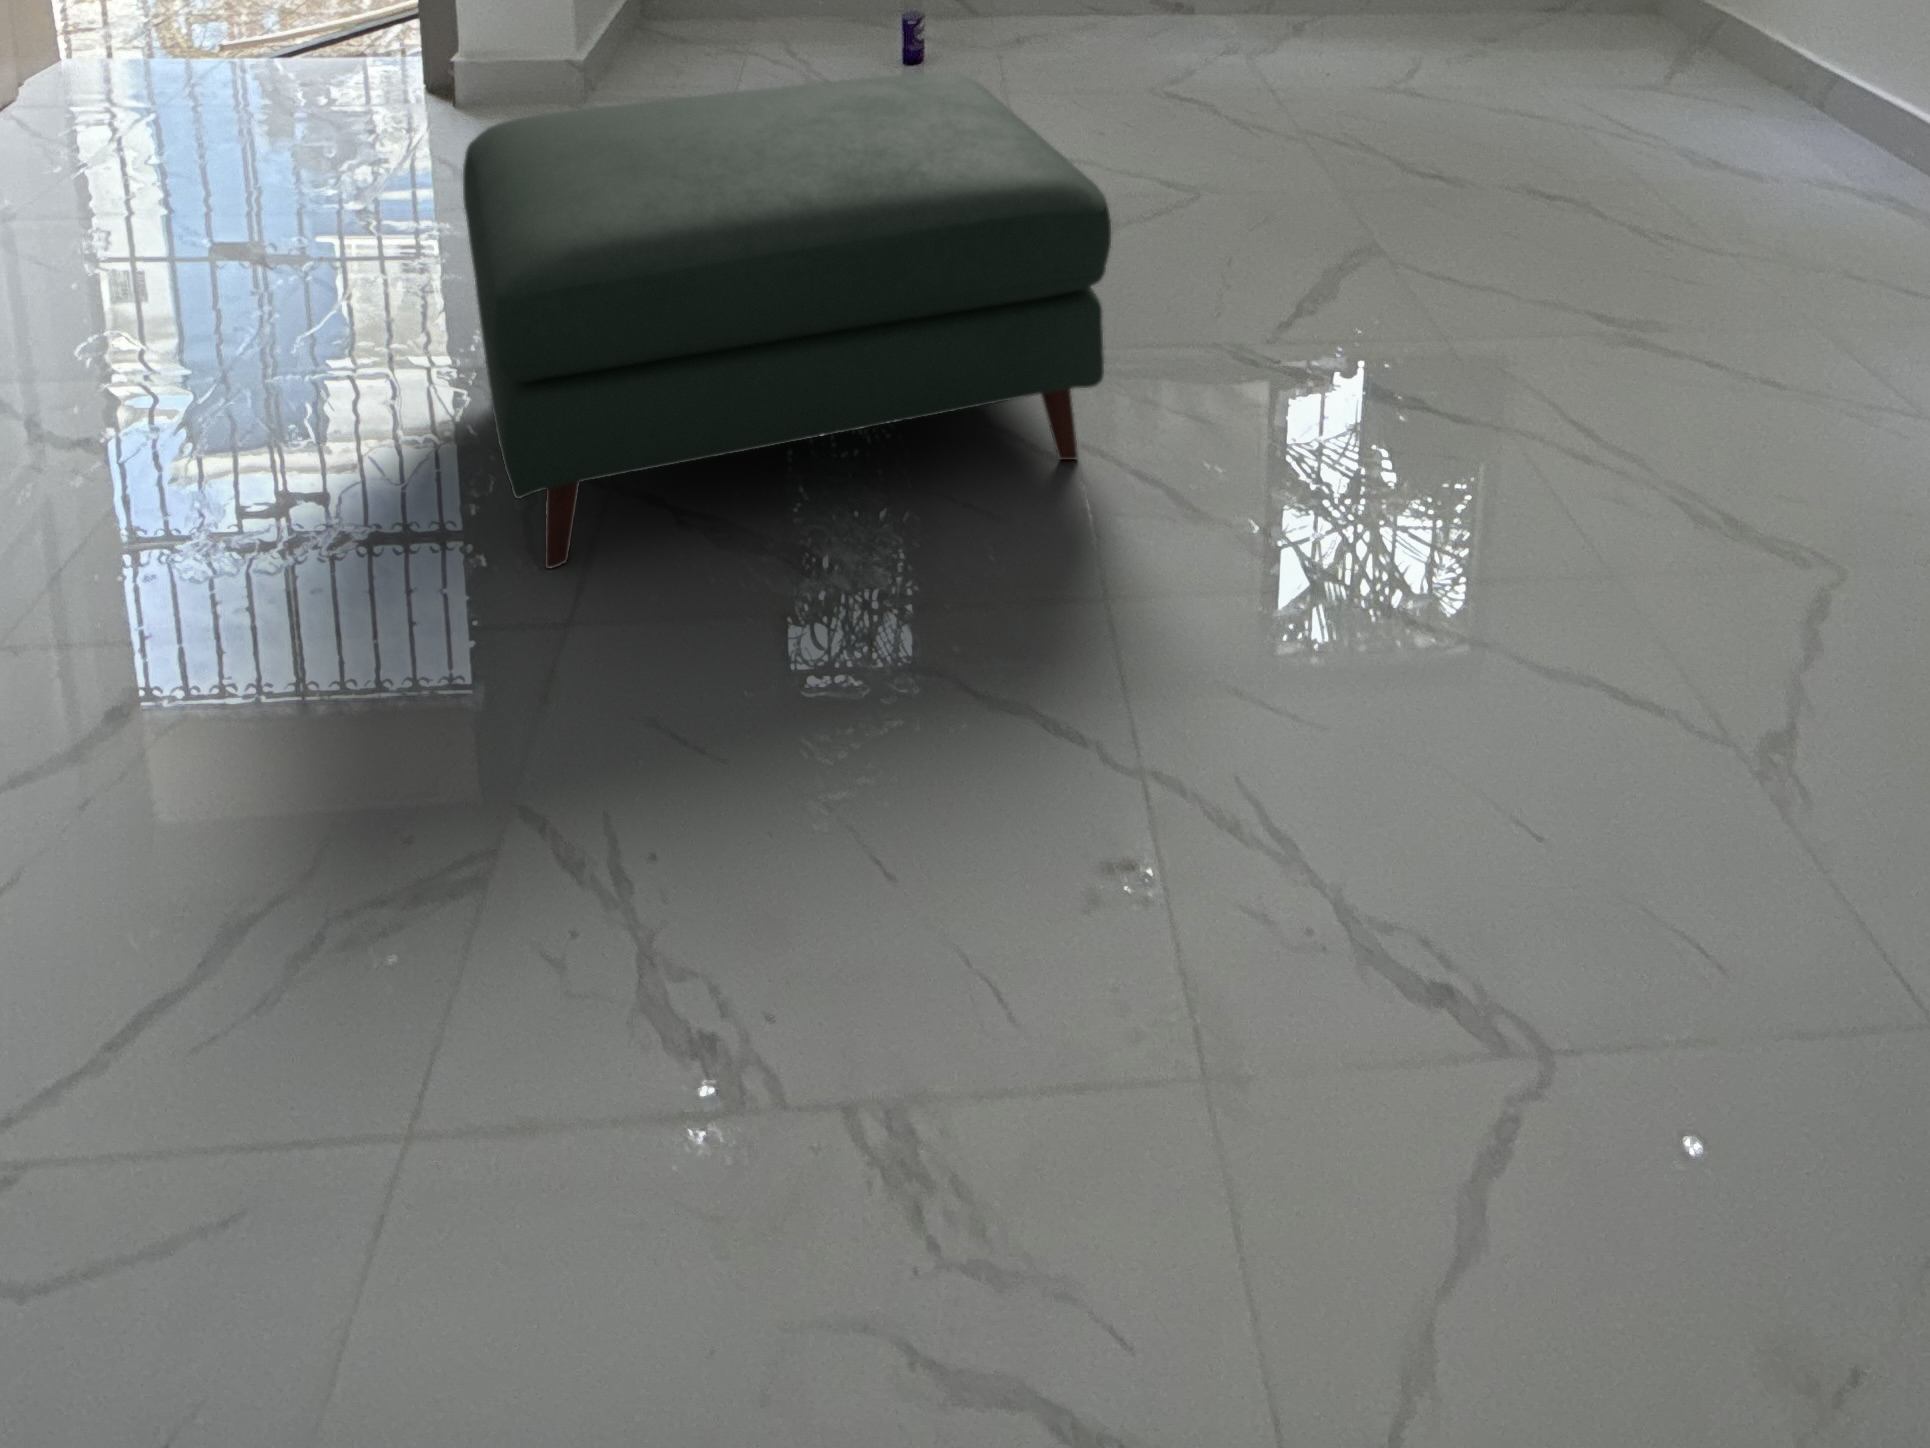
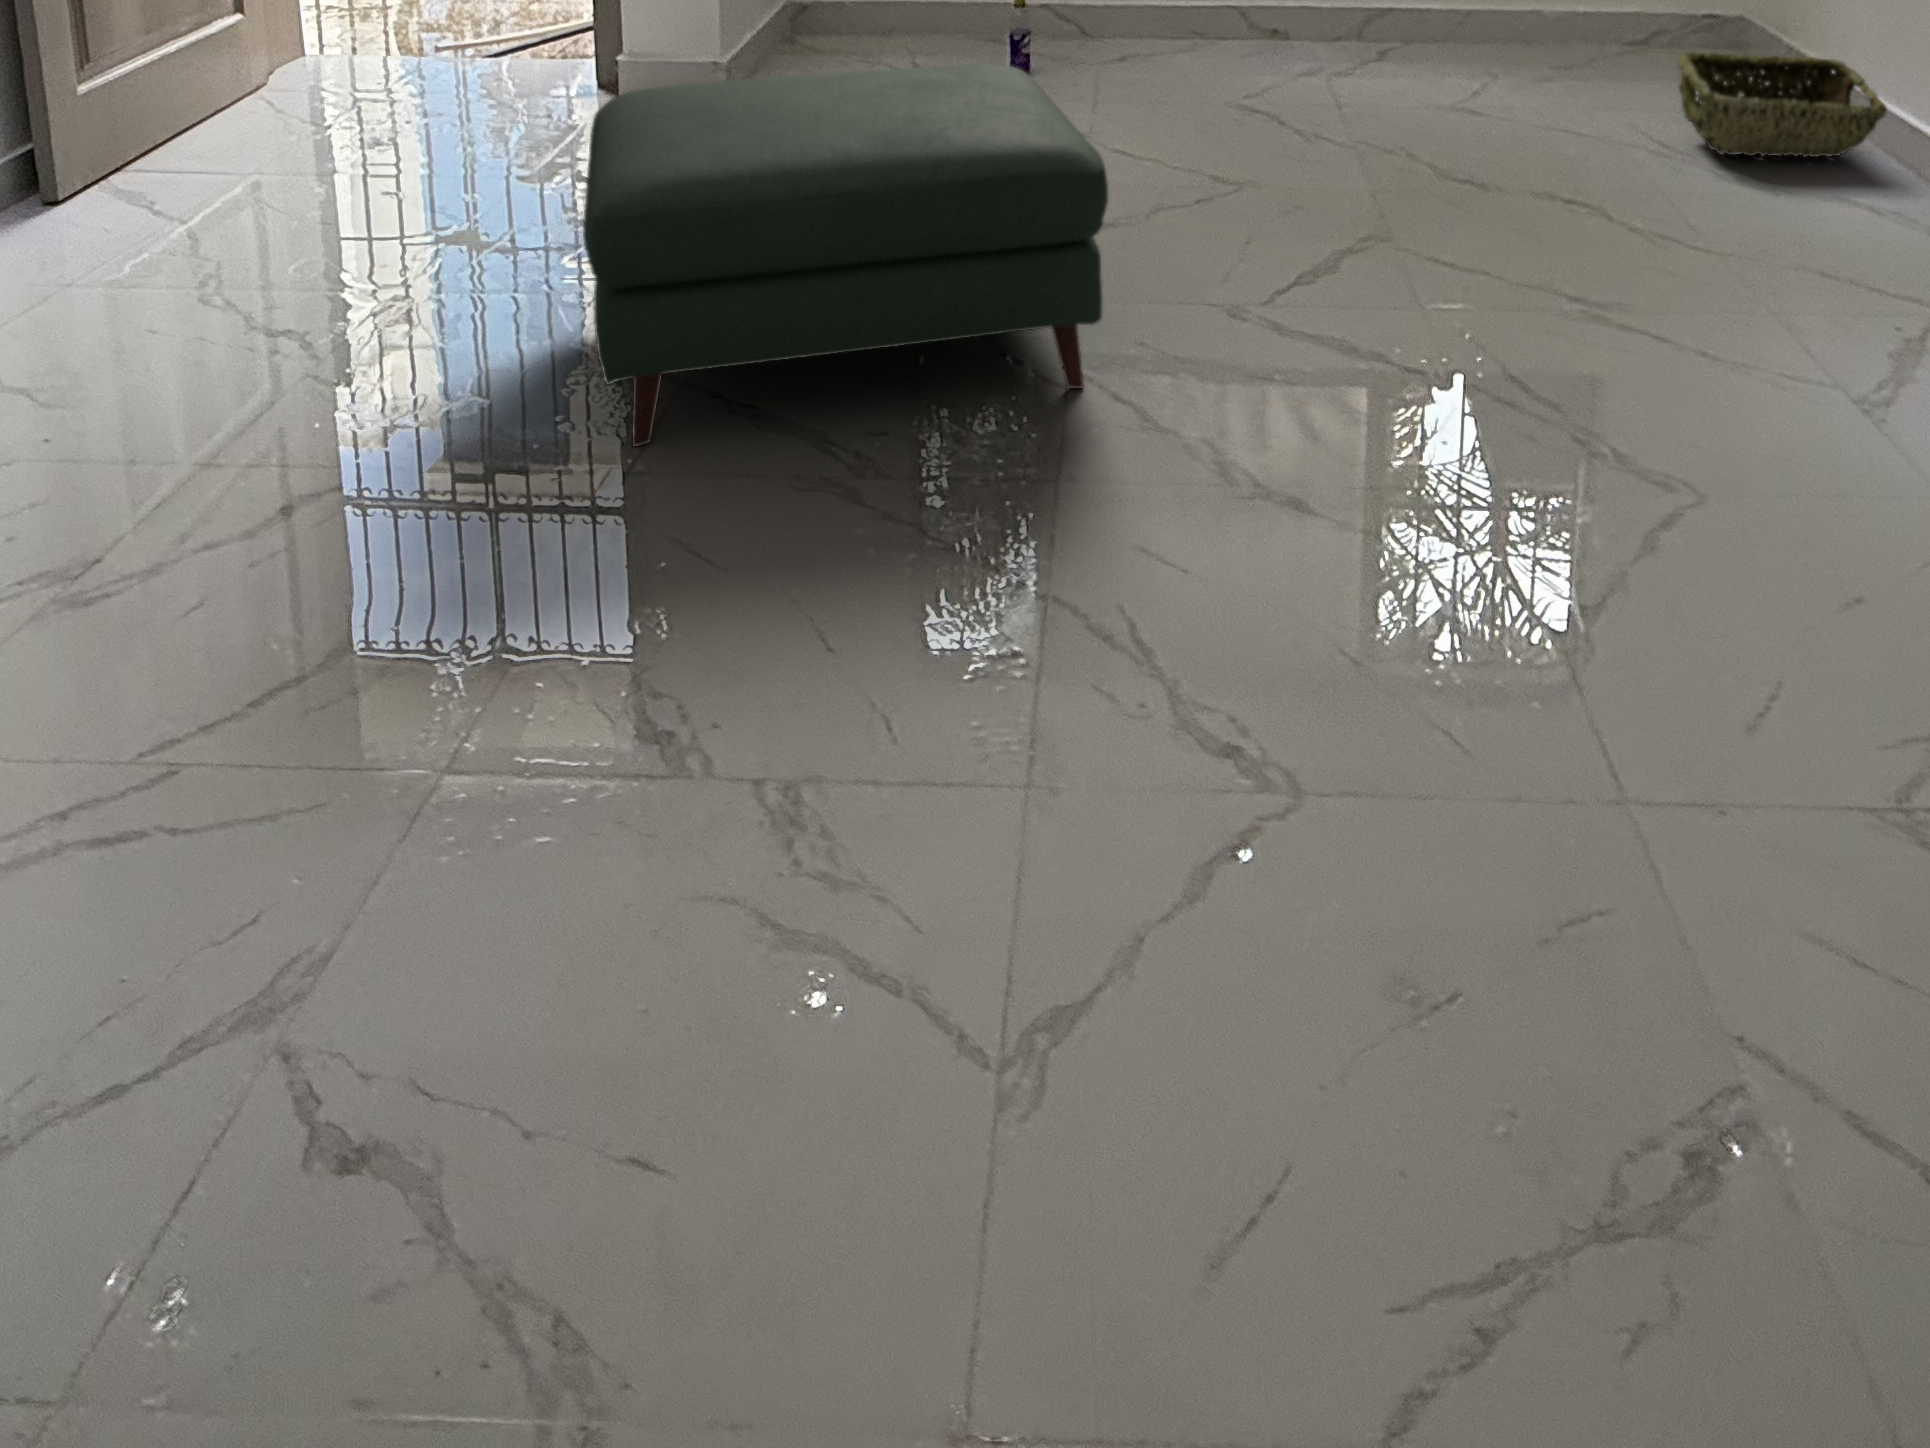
woven basket: none [1637,28,1864,141] -> present [1678,52,1887,157]

